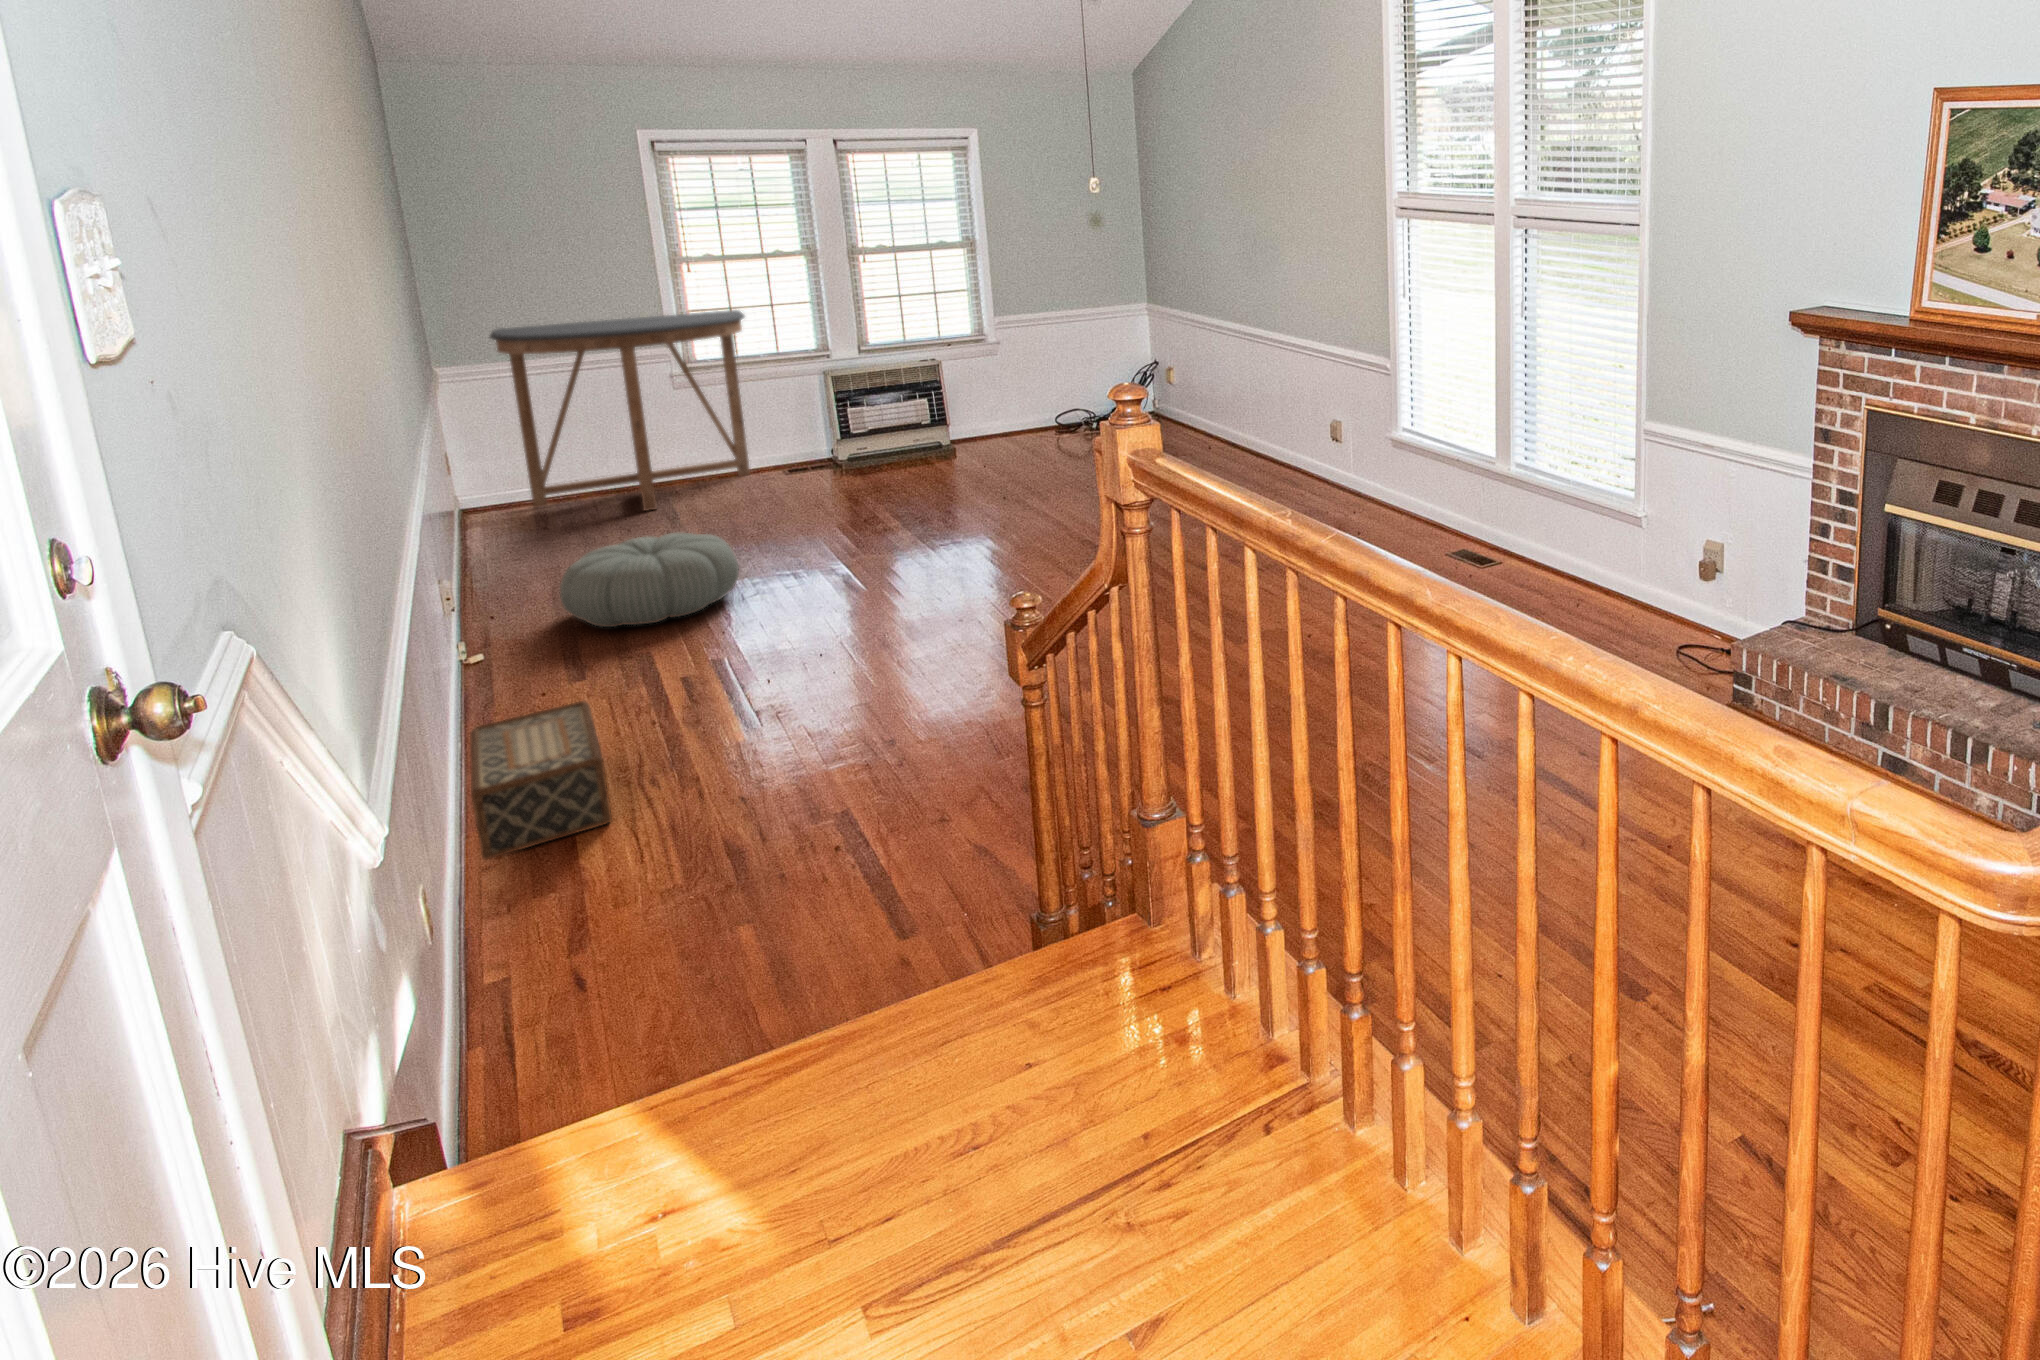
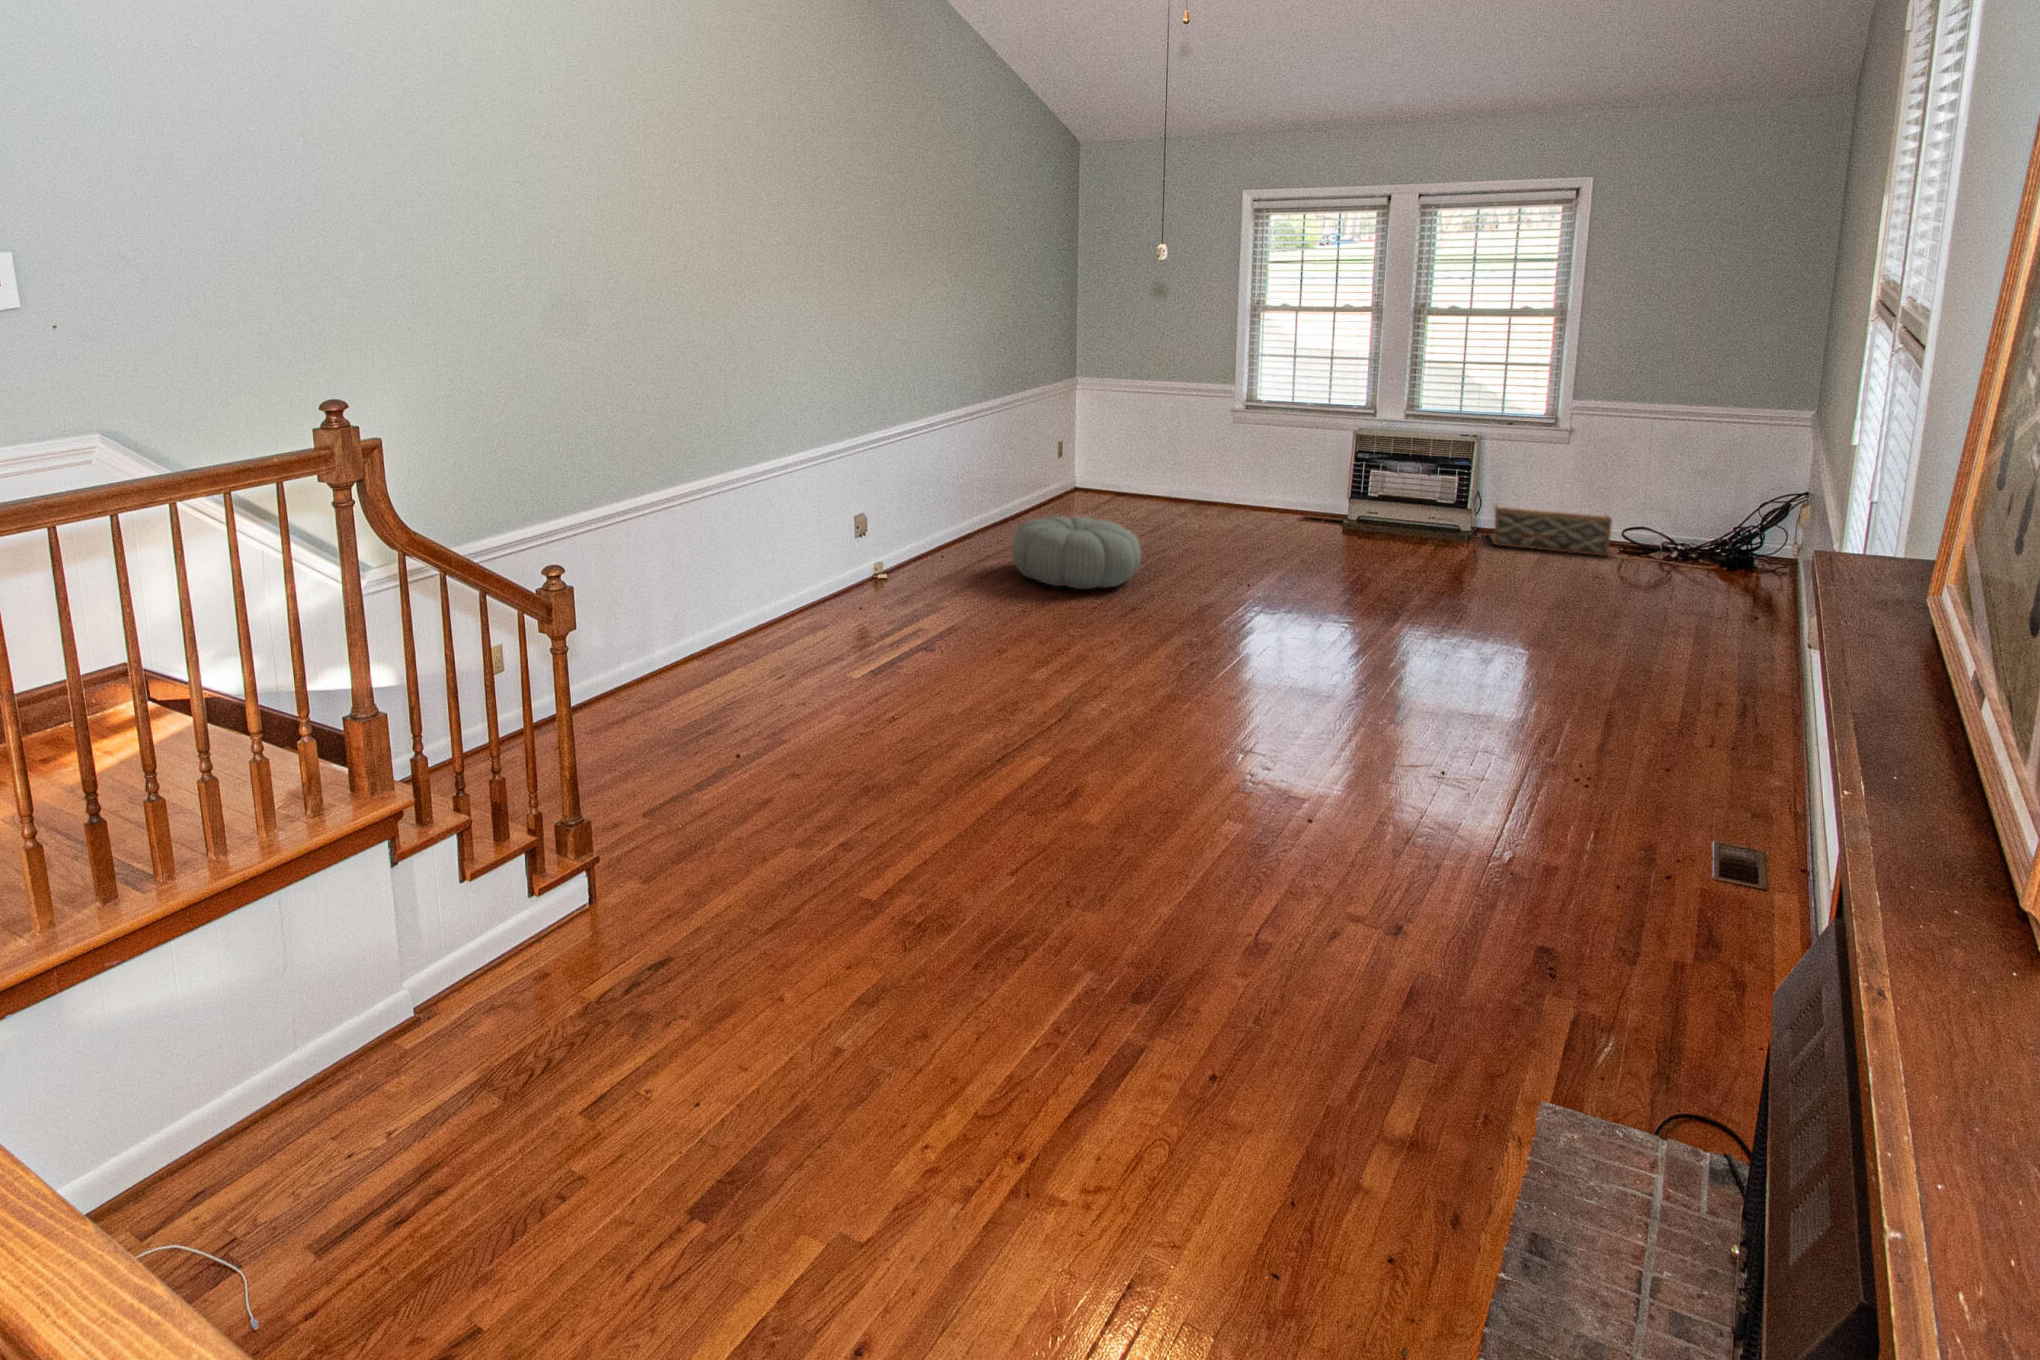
console table: present [490,310,750,511] -> none [1108,349,1301,515]
woven basket: present [470,701,612,859] -> present [1490,505,1612,556]

